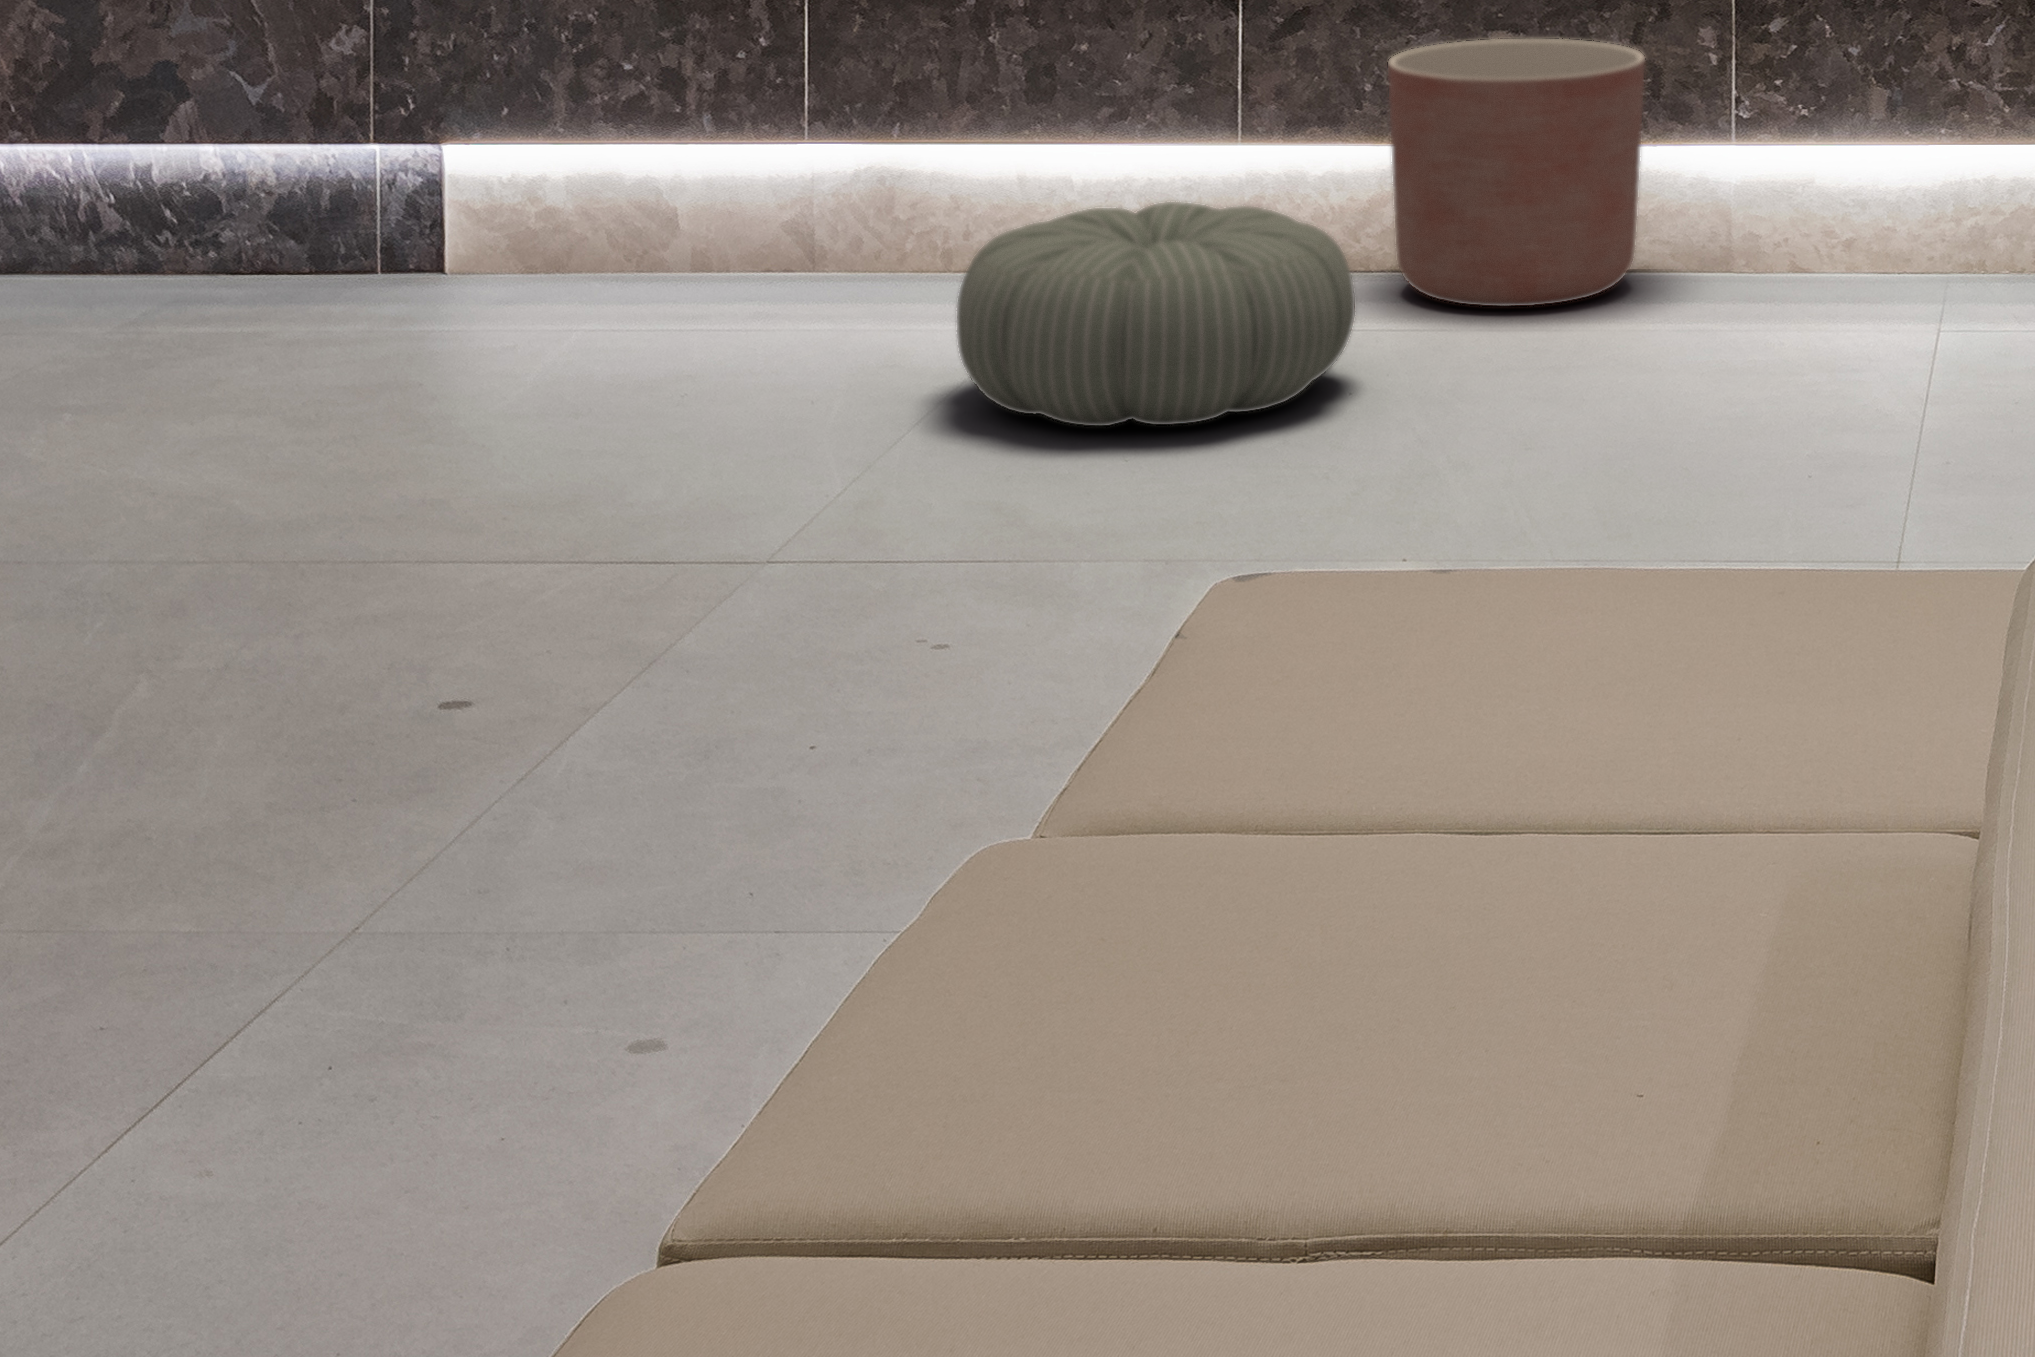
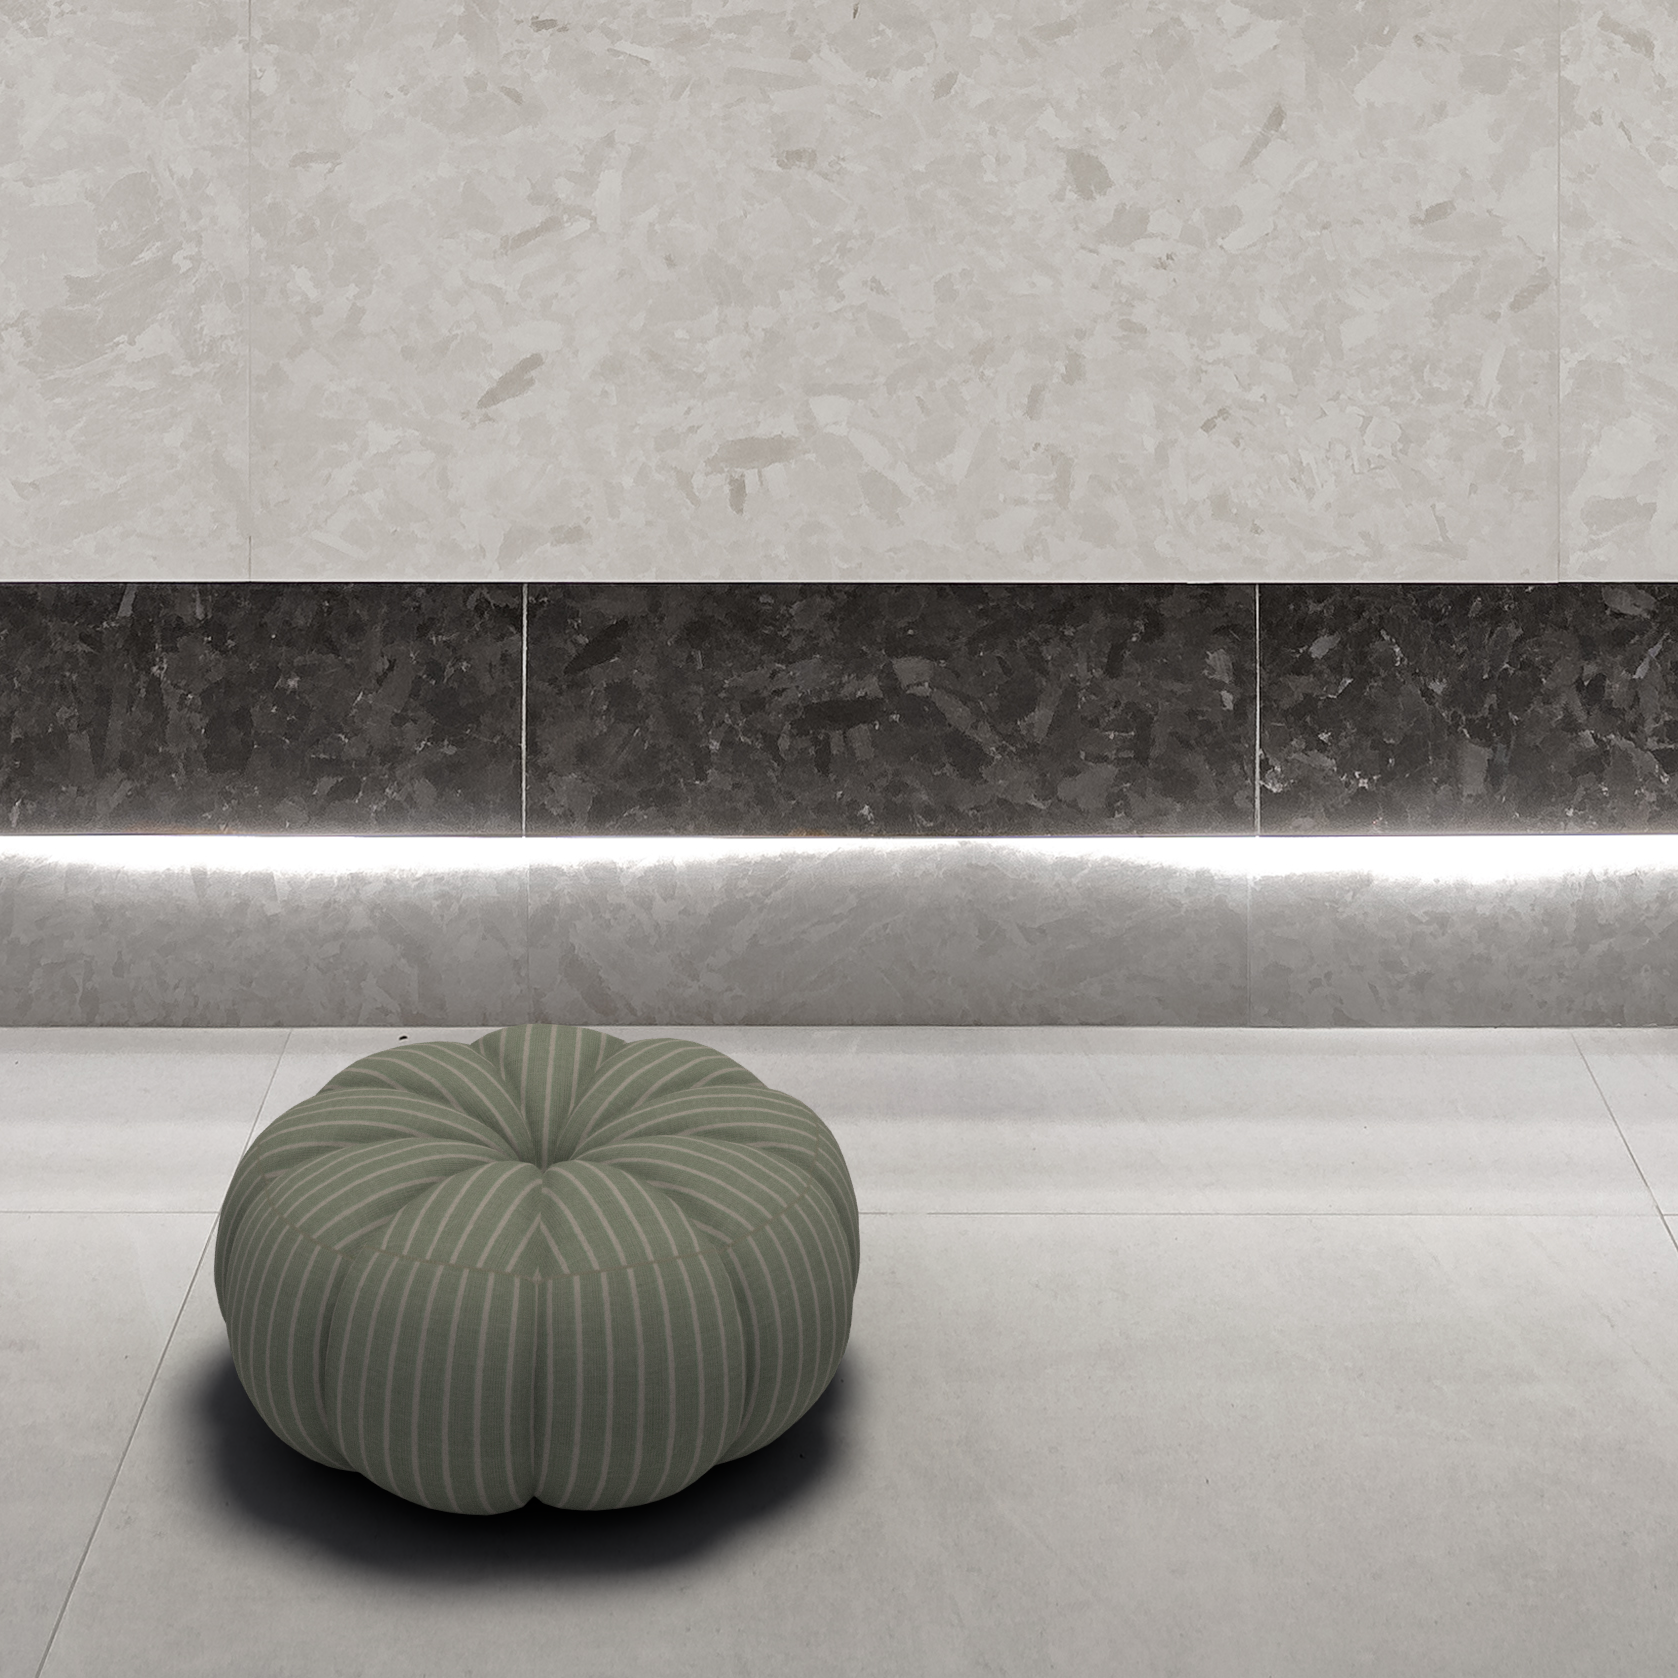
planter: present [1388,39,1645,306] -> none [797,656,1181,1114]

